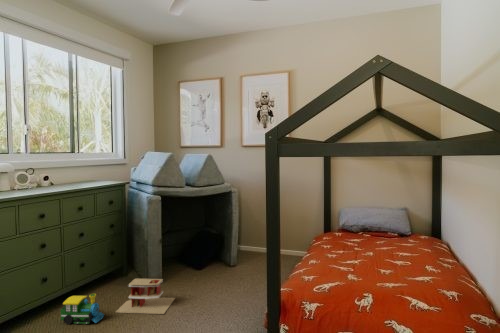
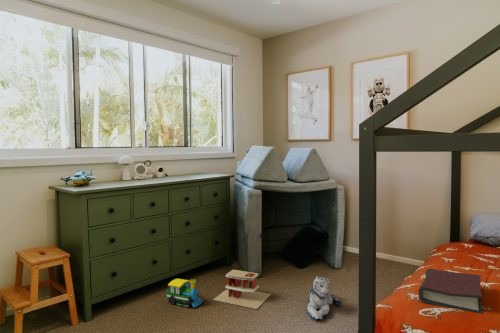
hardback book: none [312,254,356,284] -> present [419,268,482,313]
plush toy: none [212,274,241,314] -> present [307,276,340,320]

